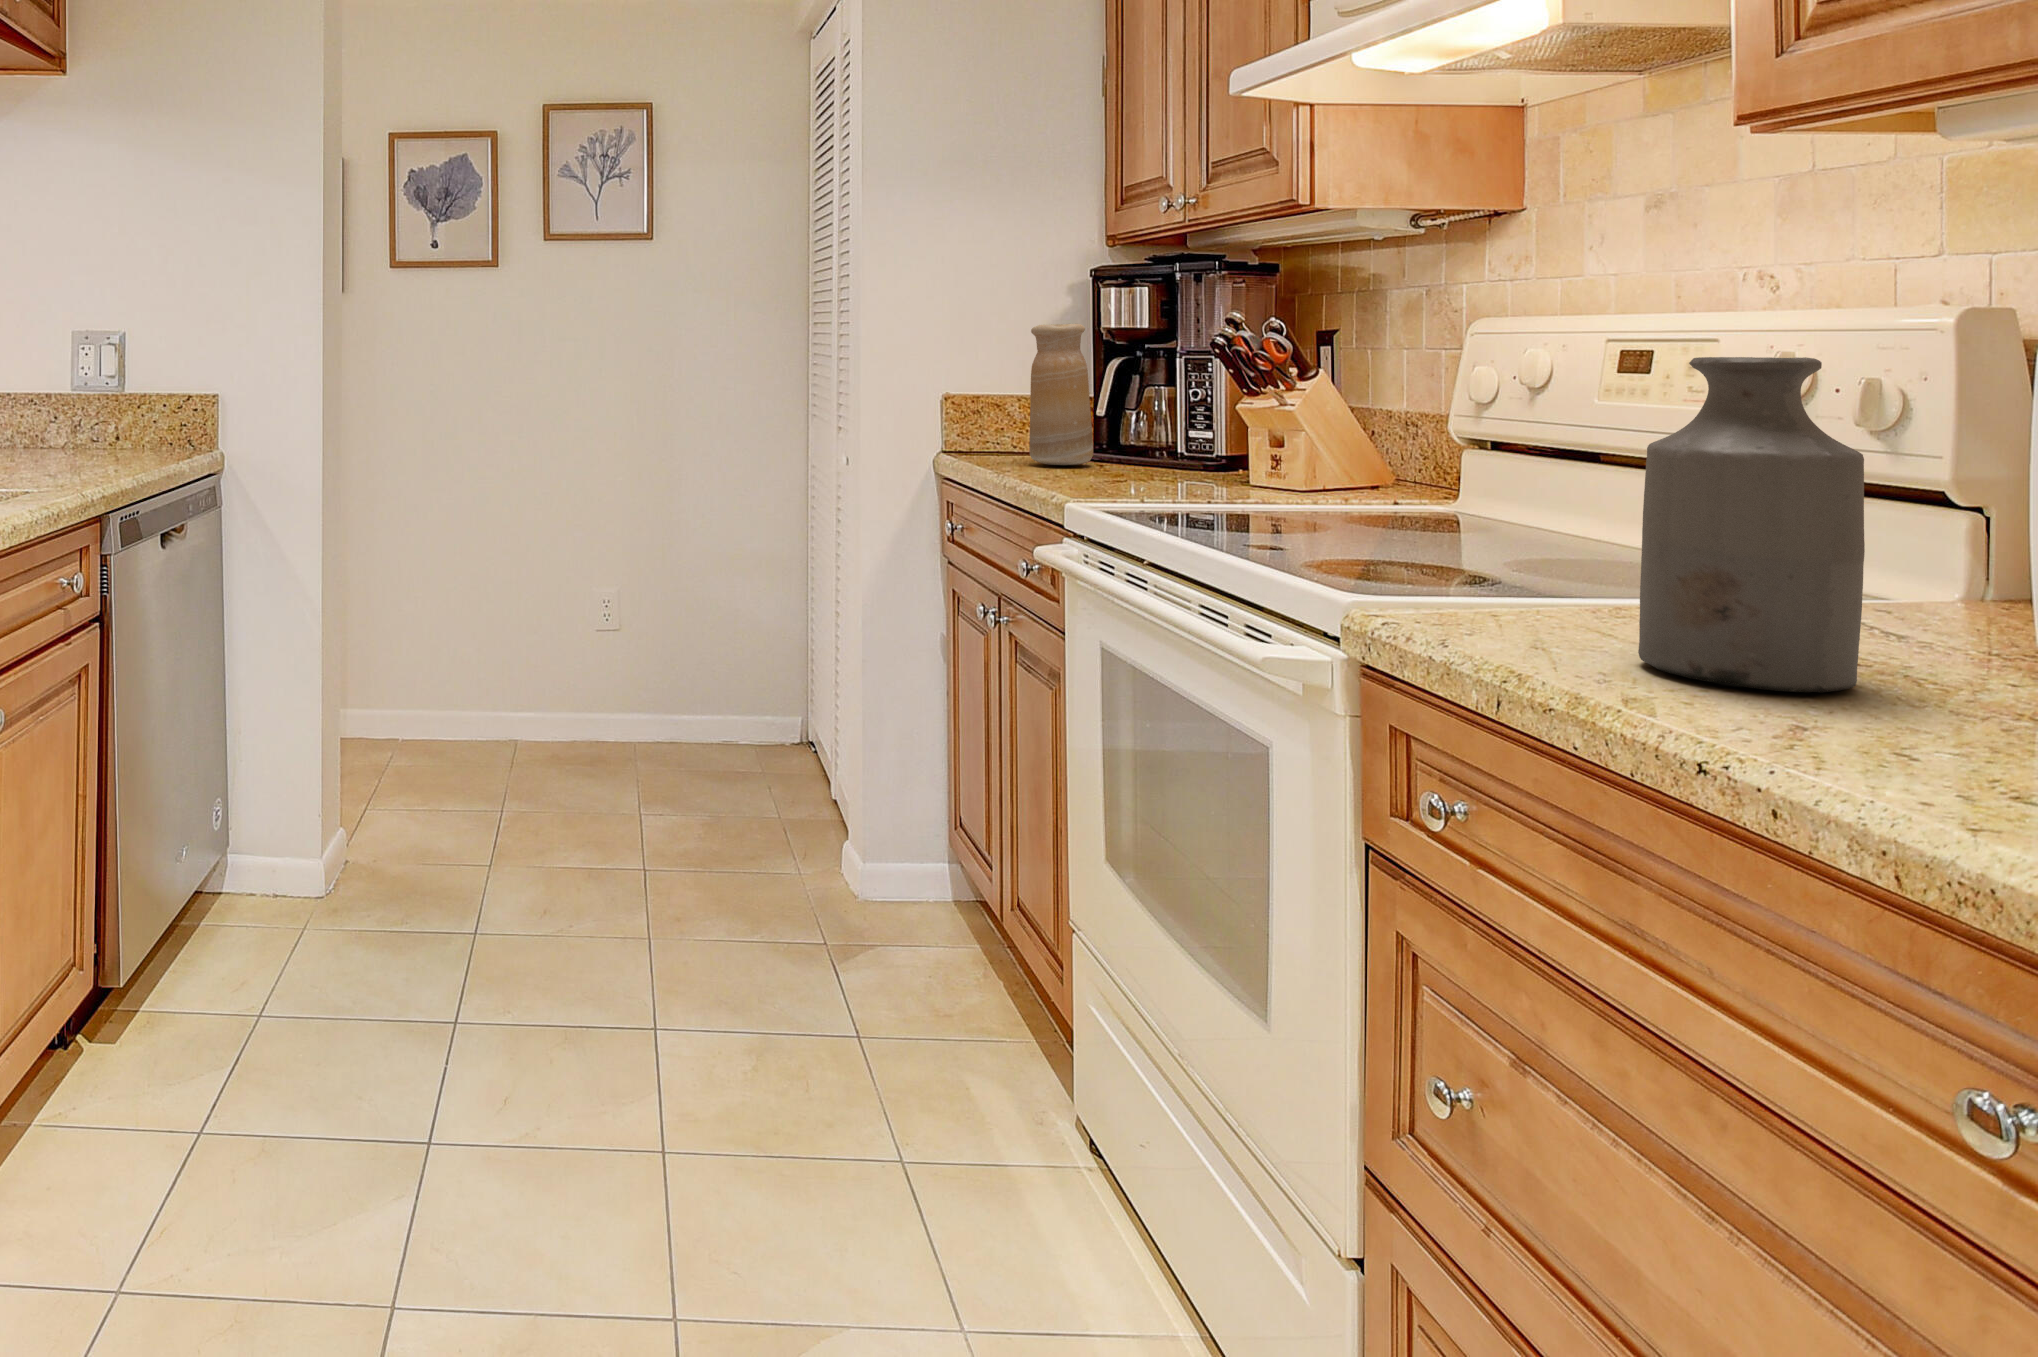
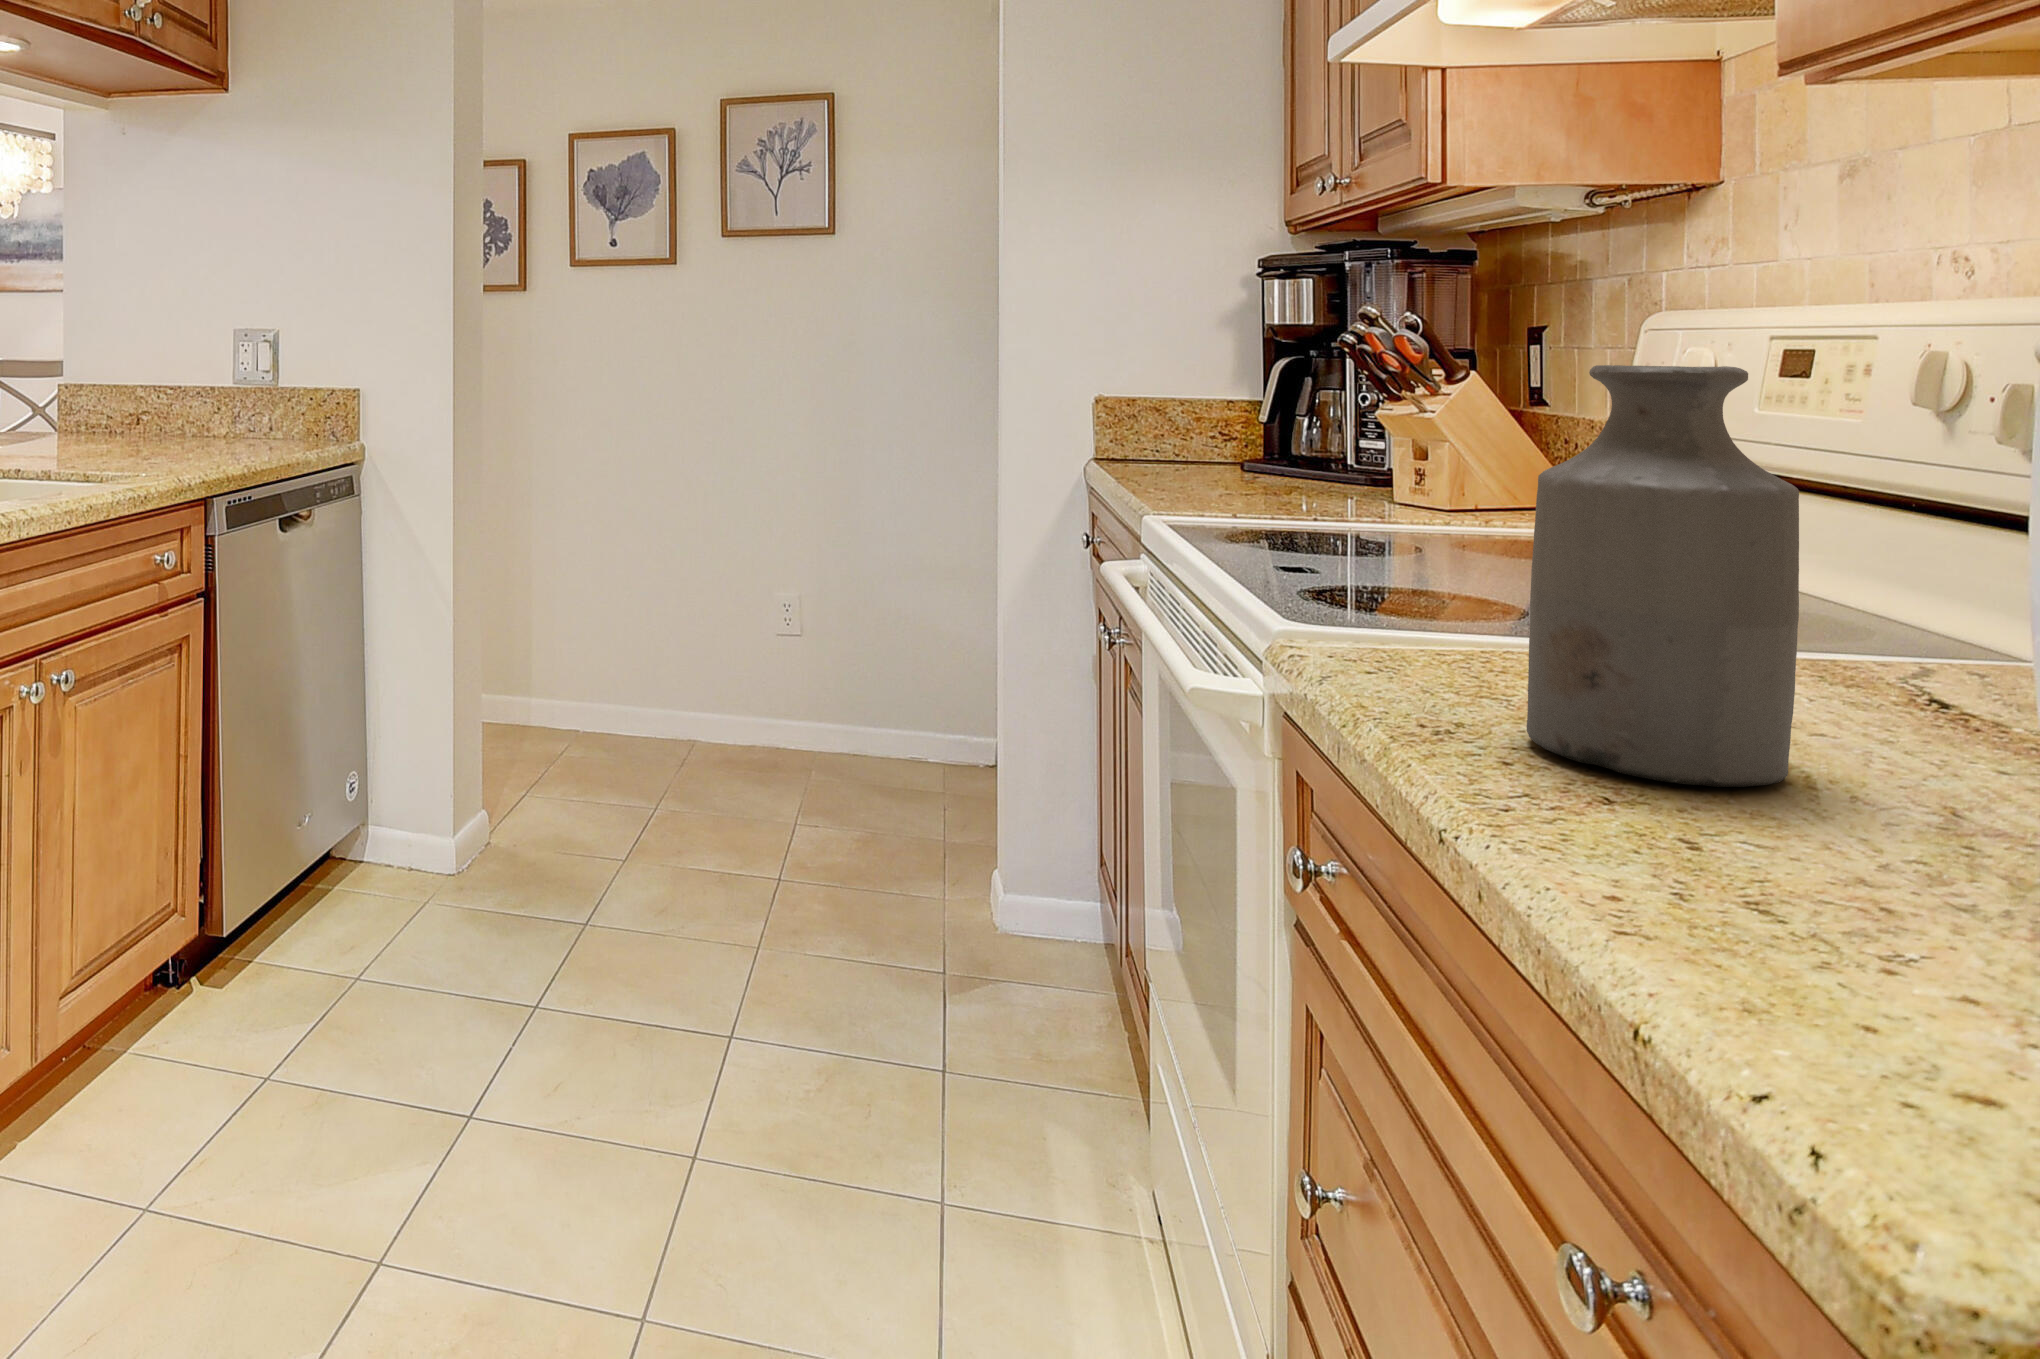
vase: present [1029,324,1093,465] -> none [1171,319,1245,476]

